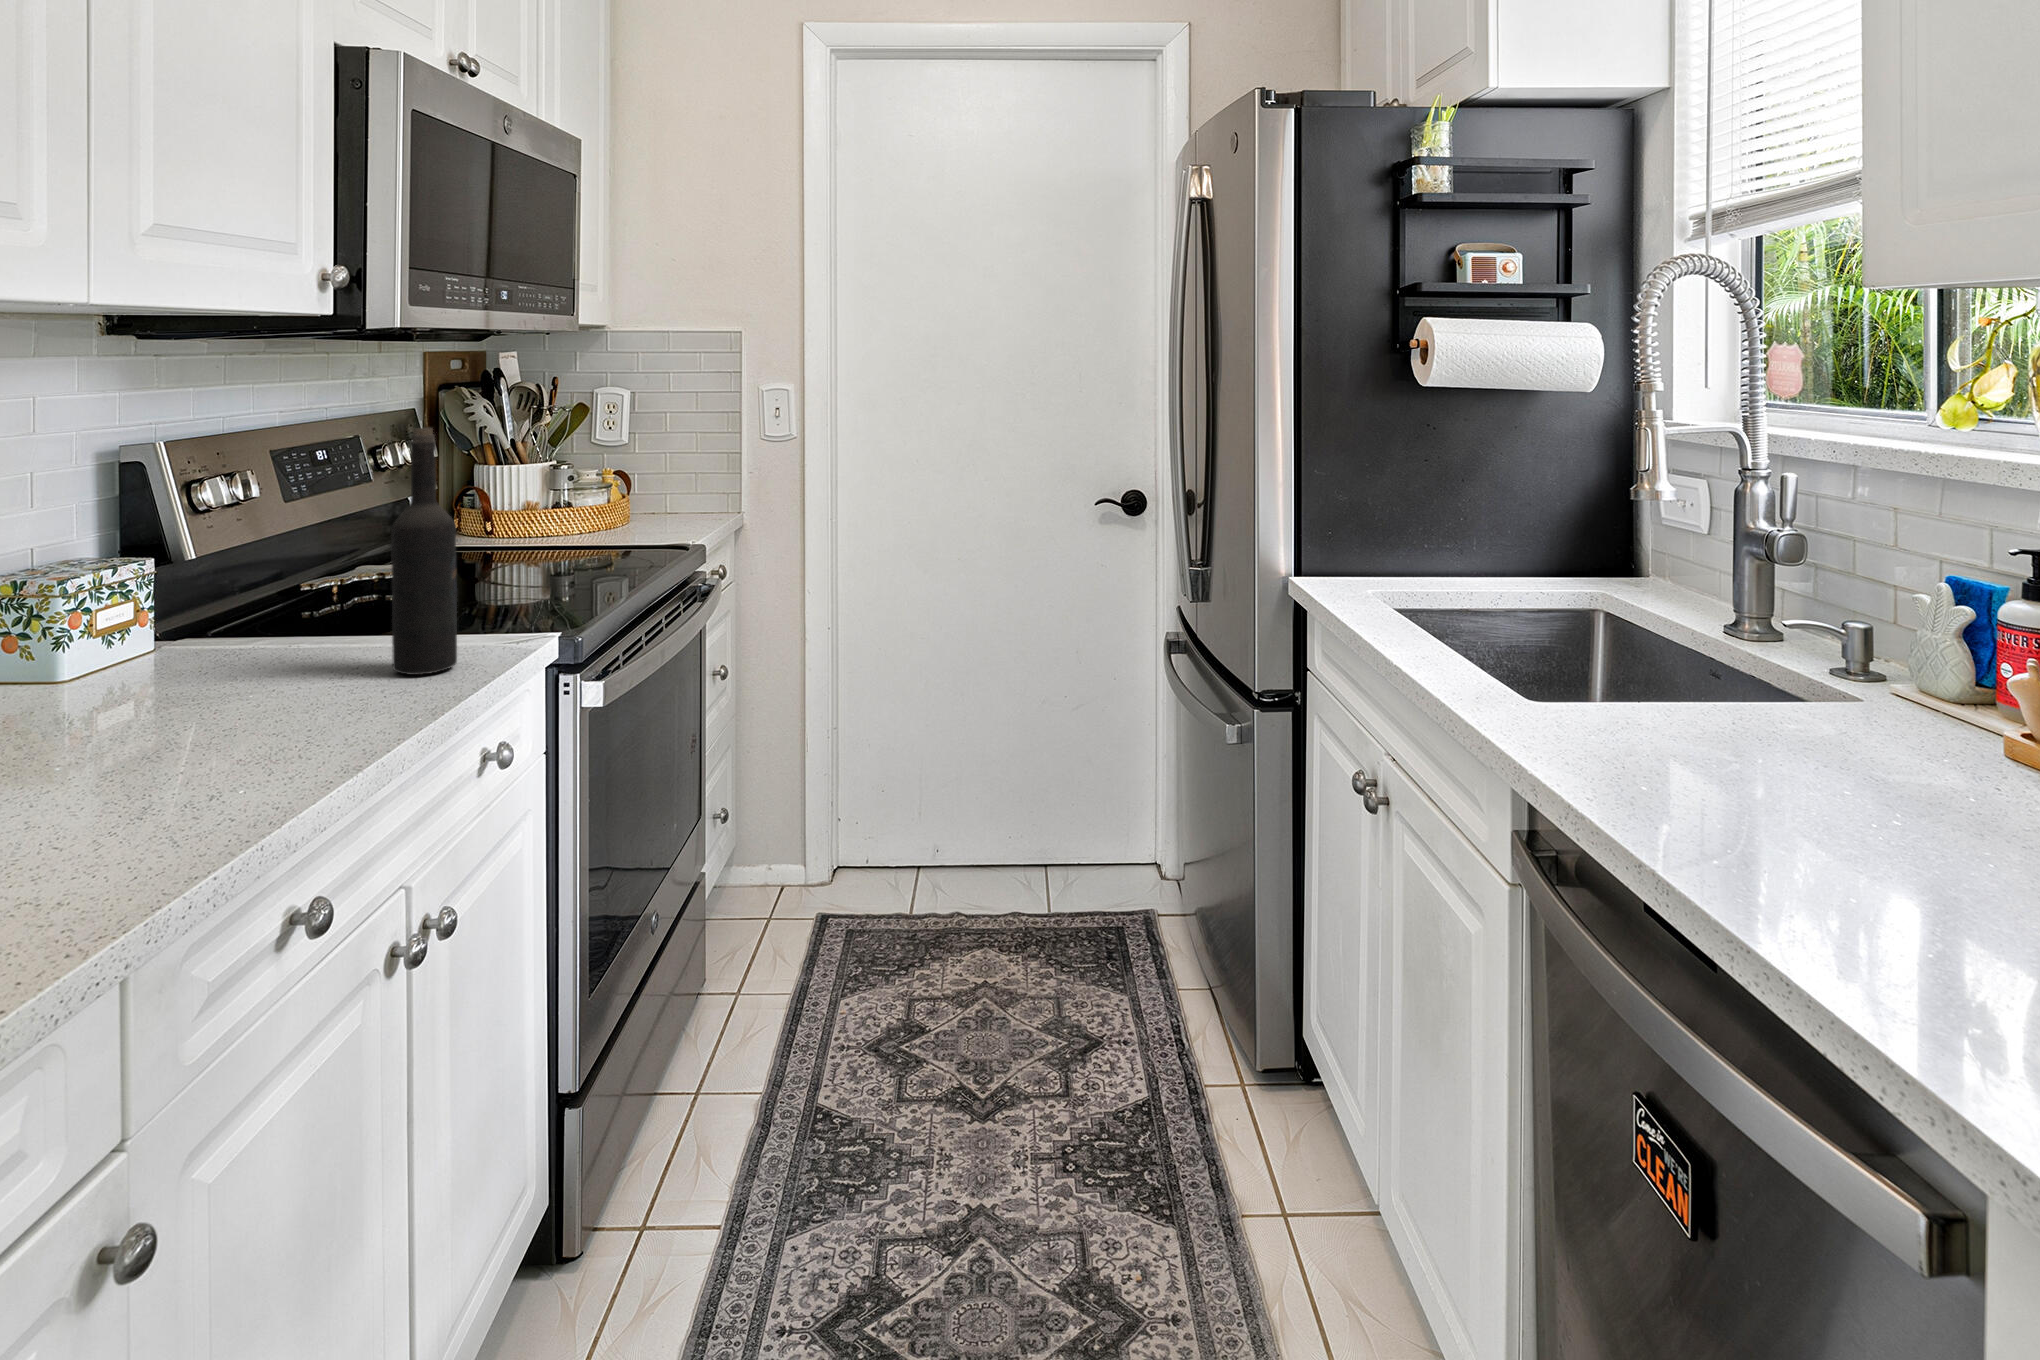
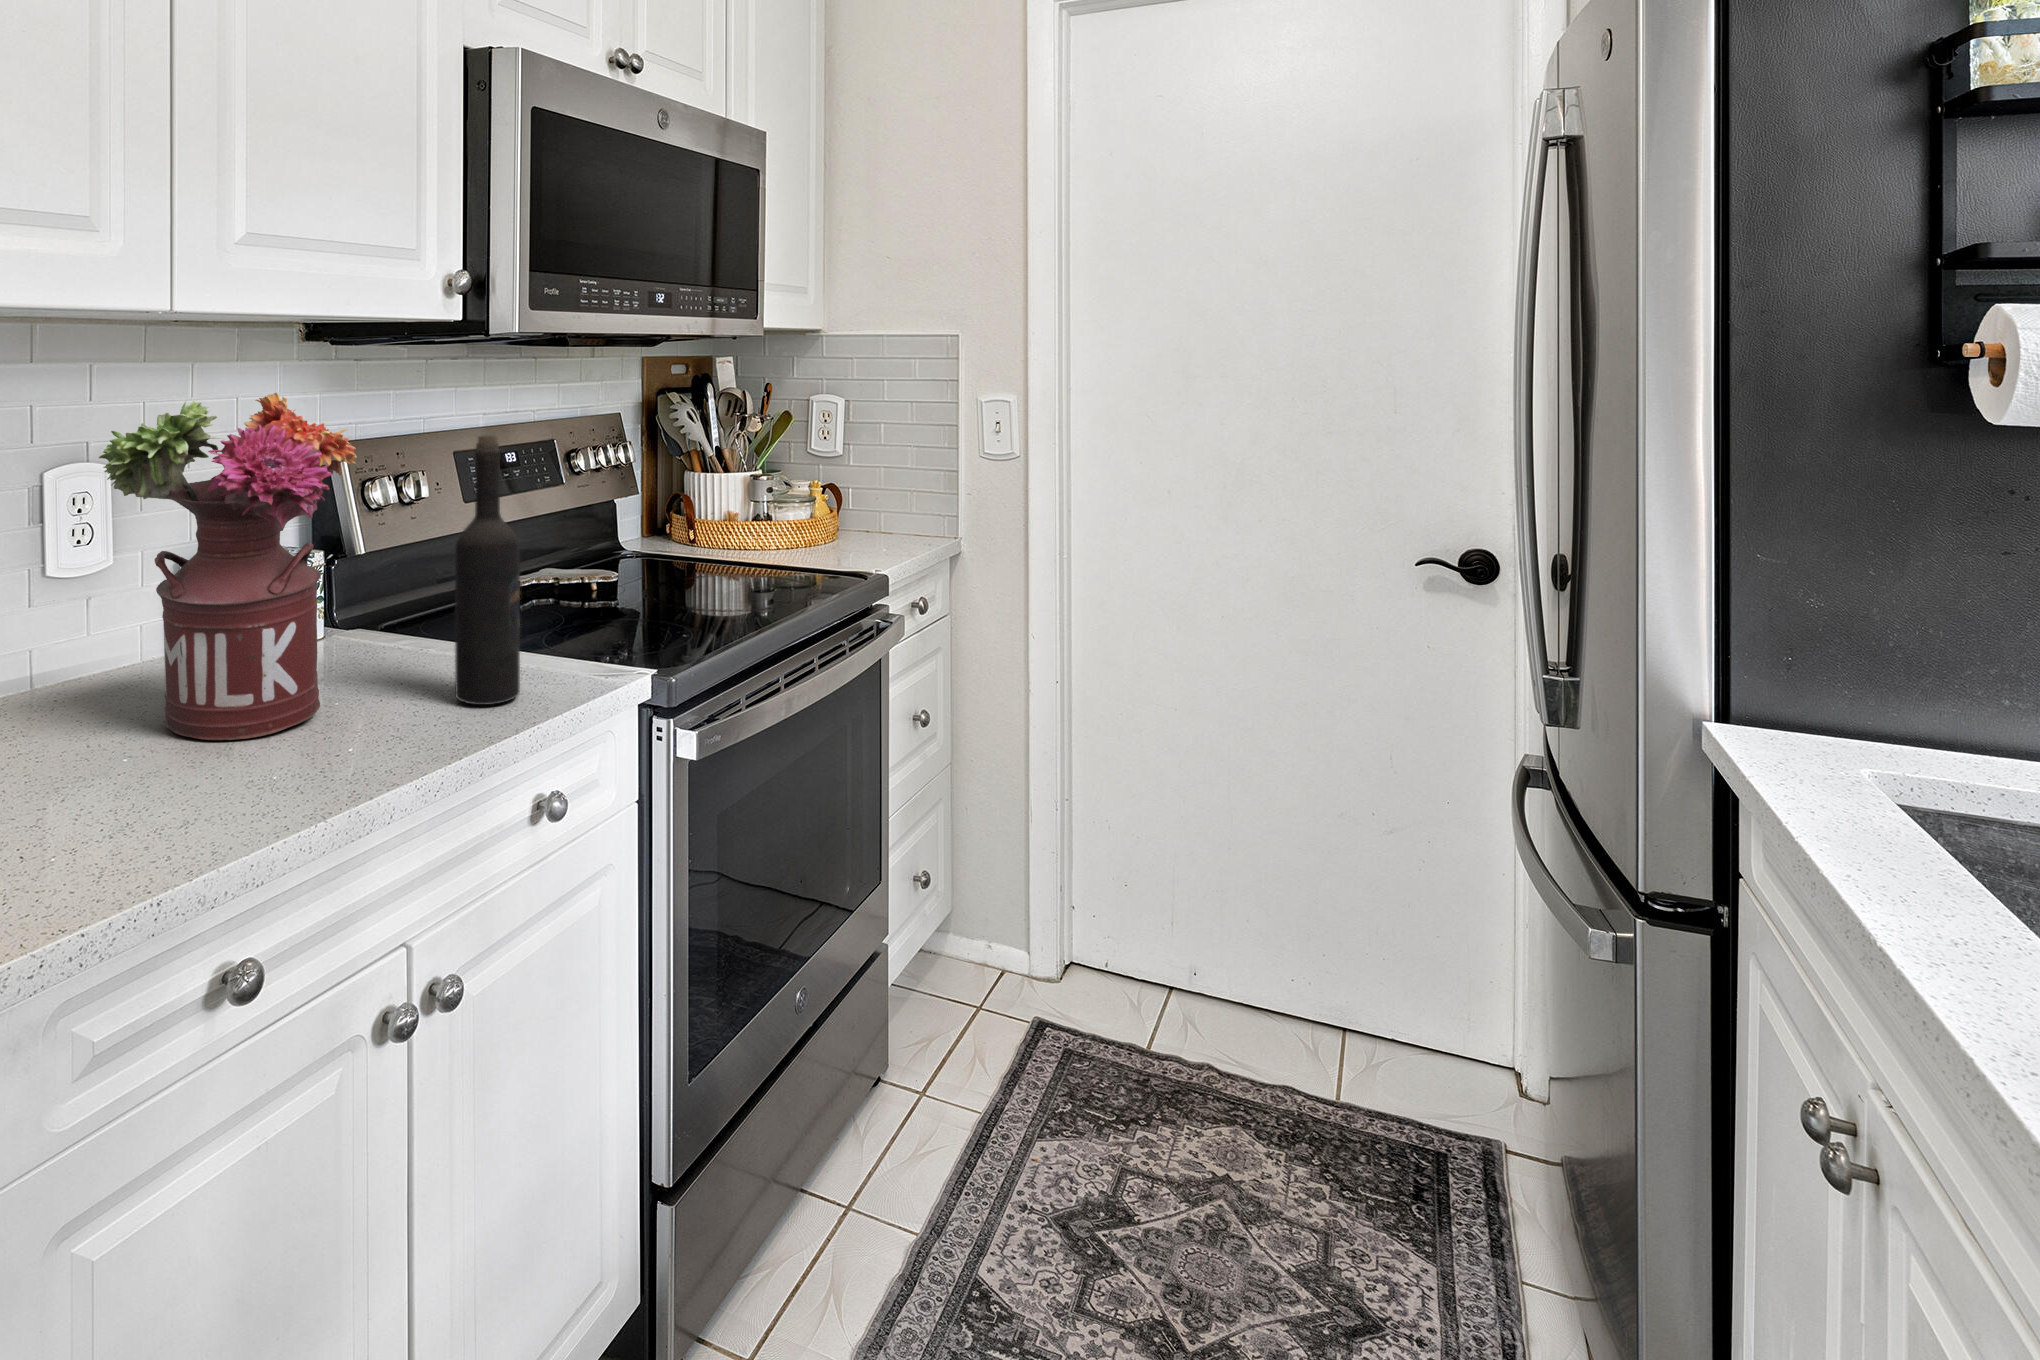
flower arrangement: none [28,392,302,734] -> present [99,393,357,740]

